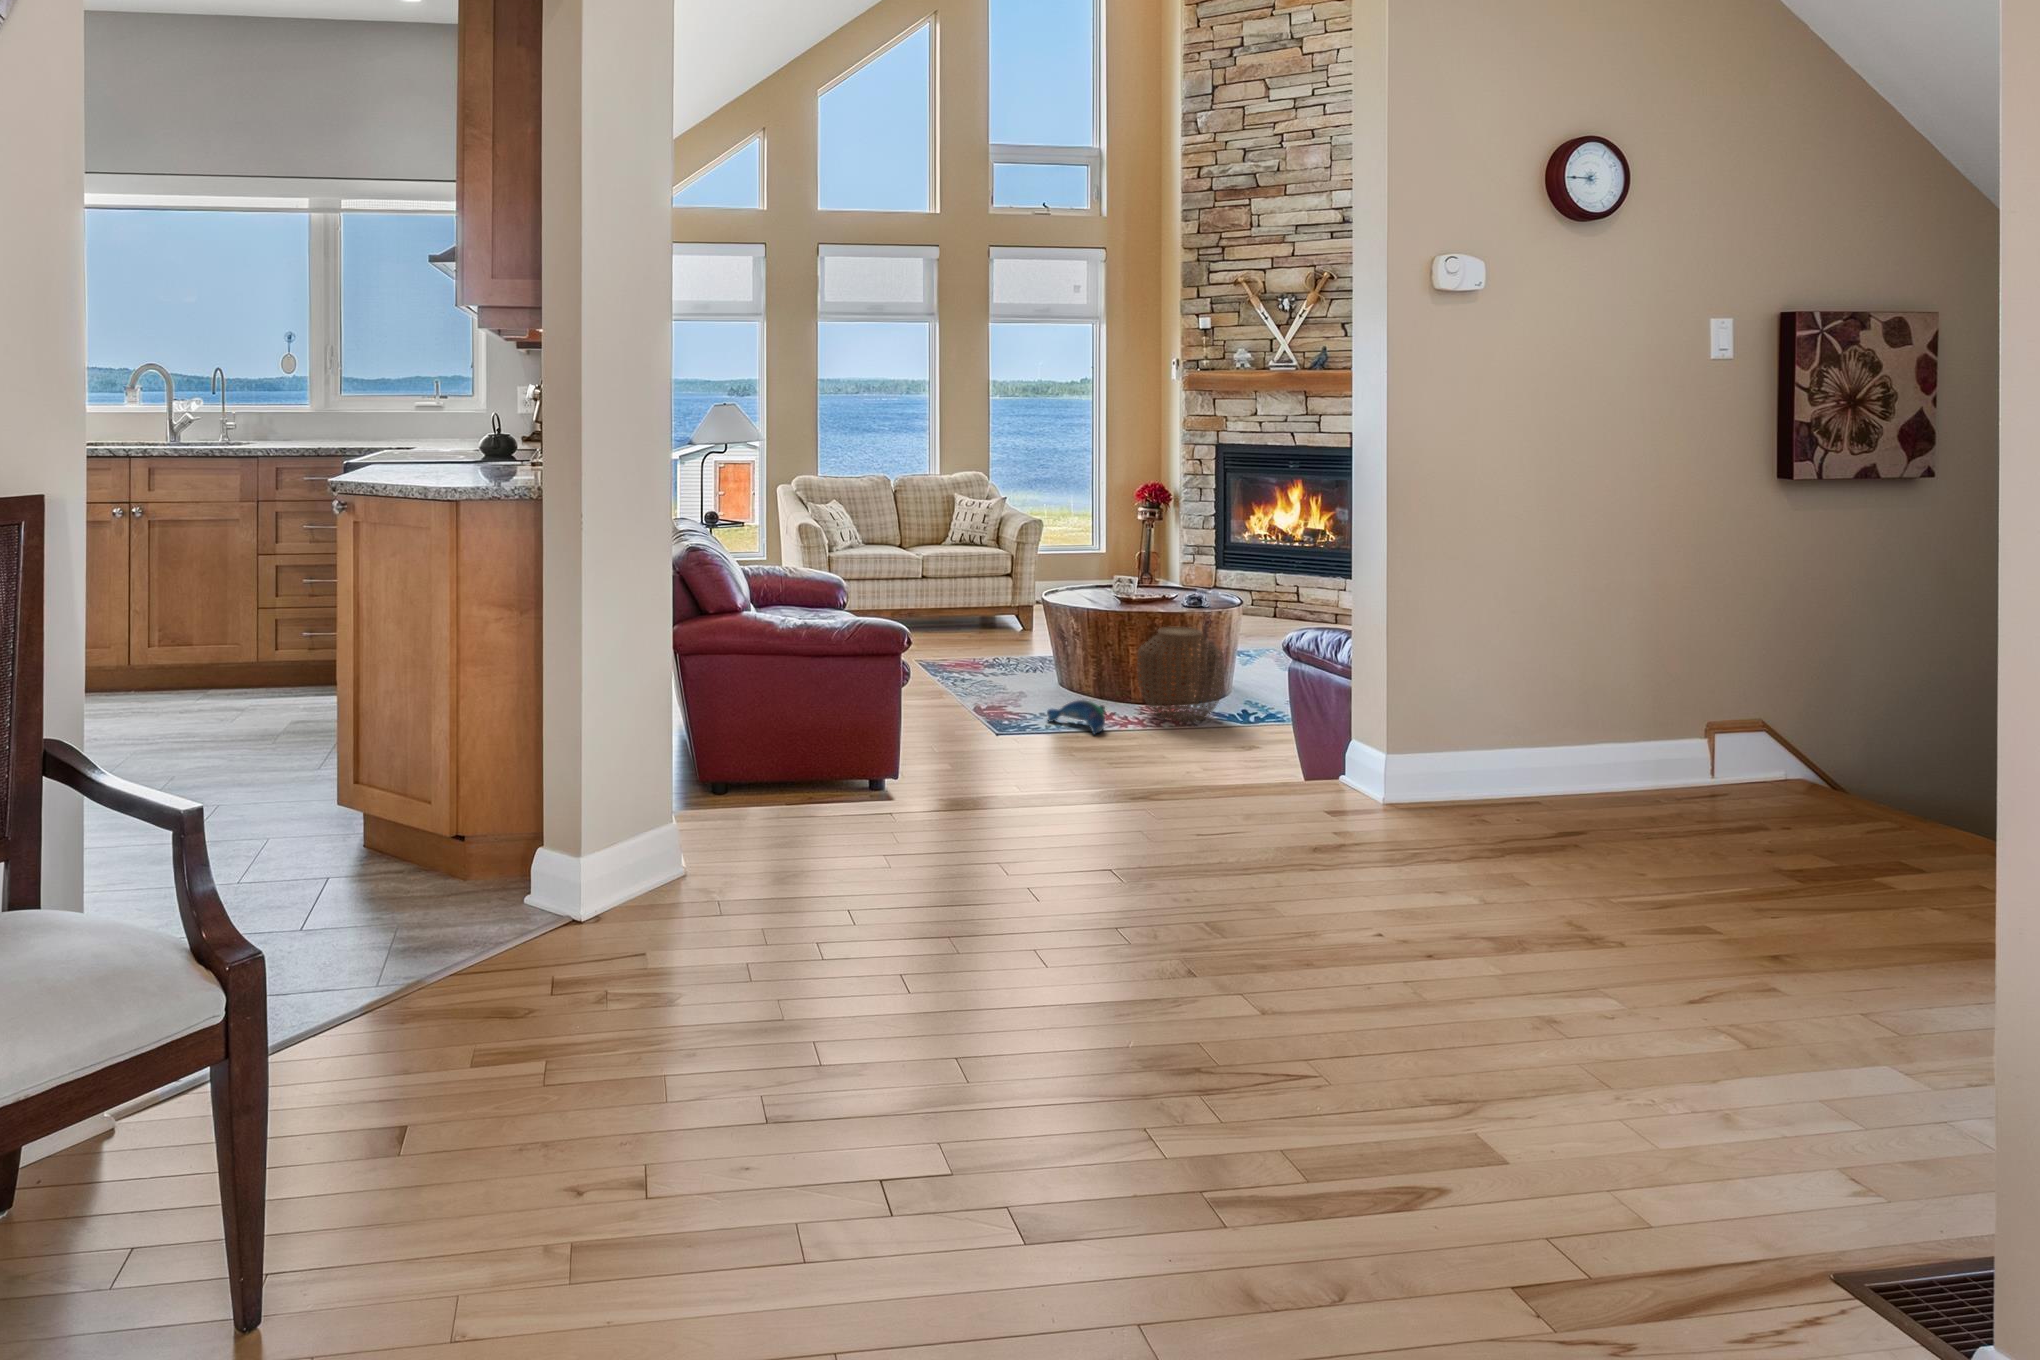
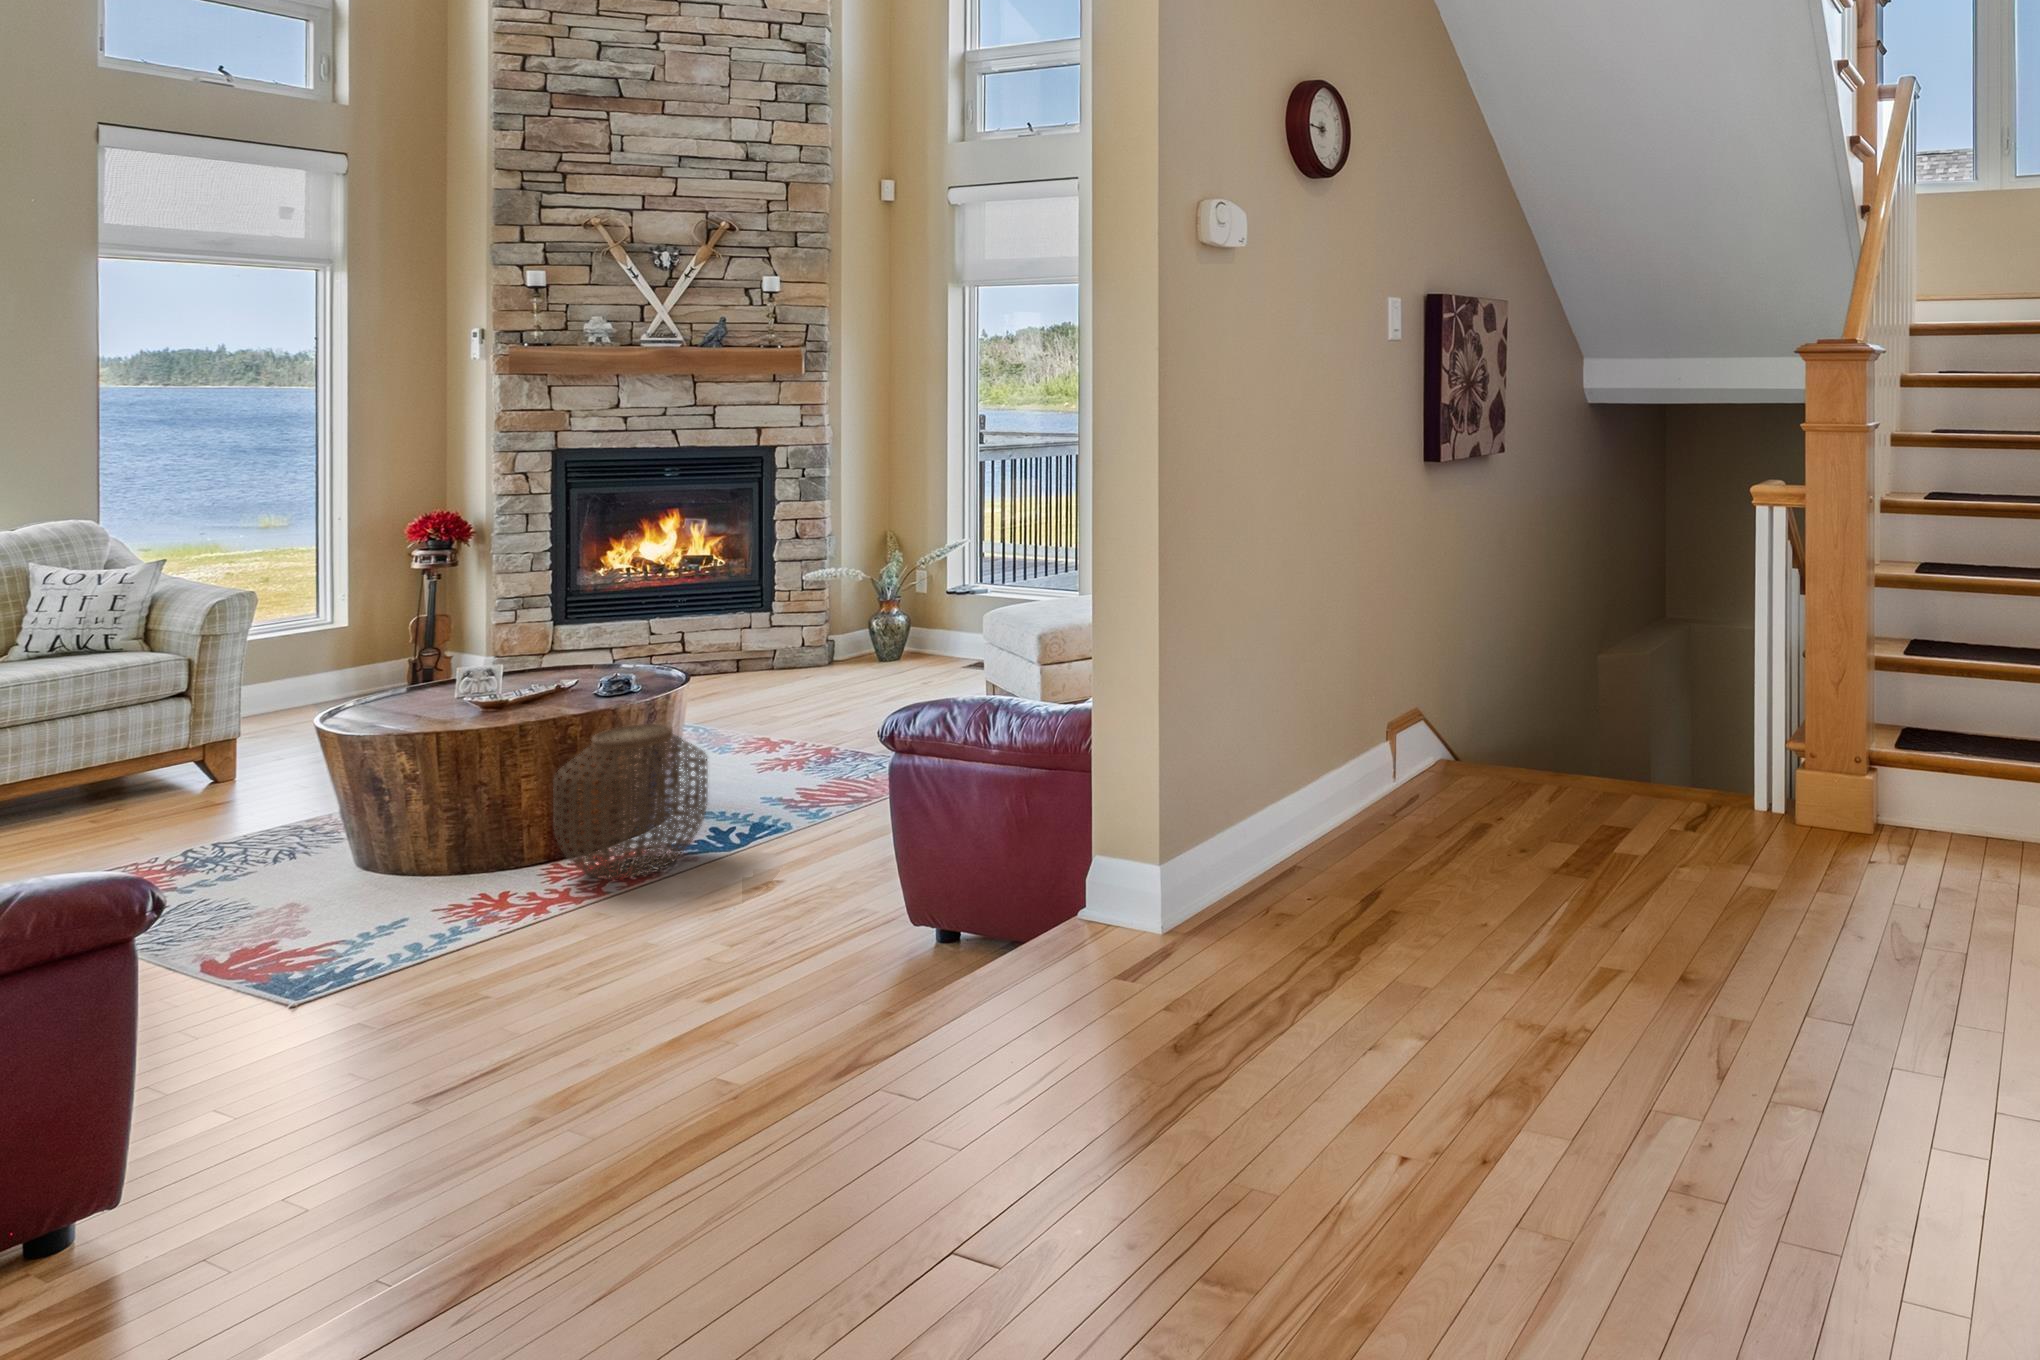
plush toy: present [1047,700,1105,734] -> none [380,891,520,952]

